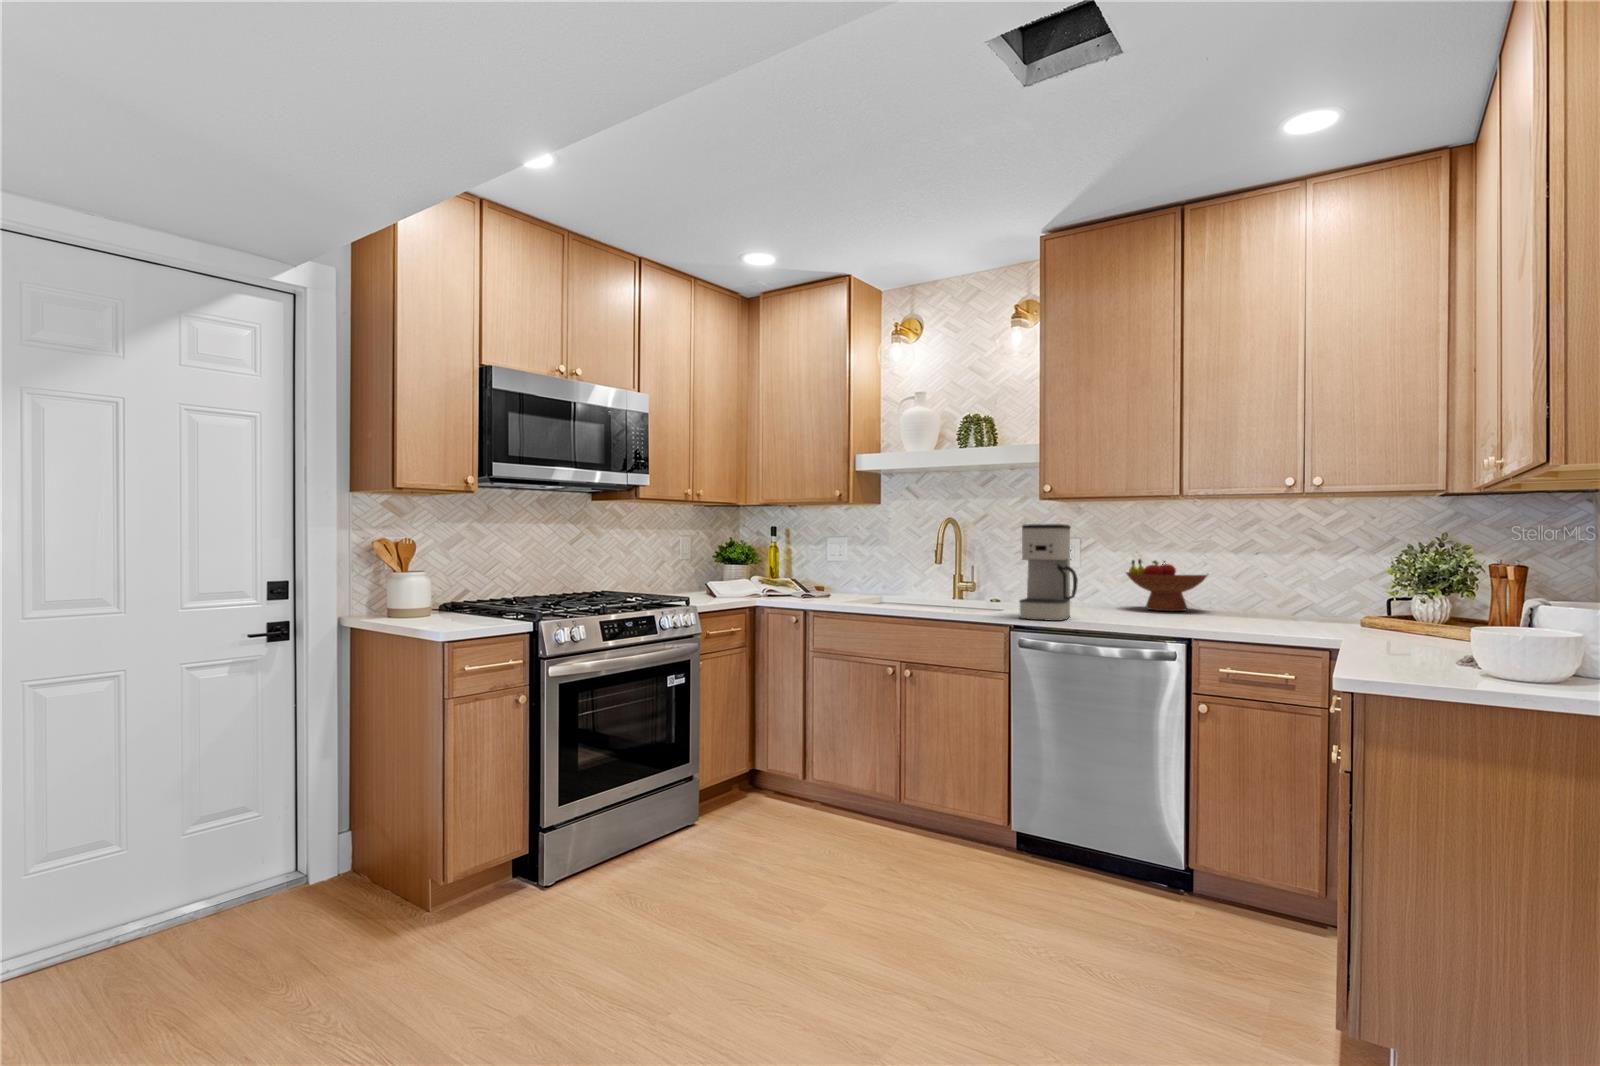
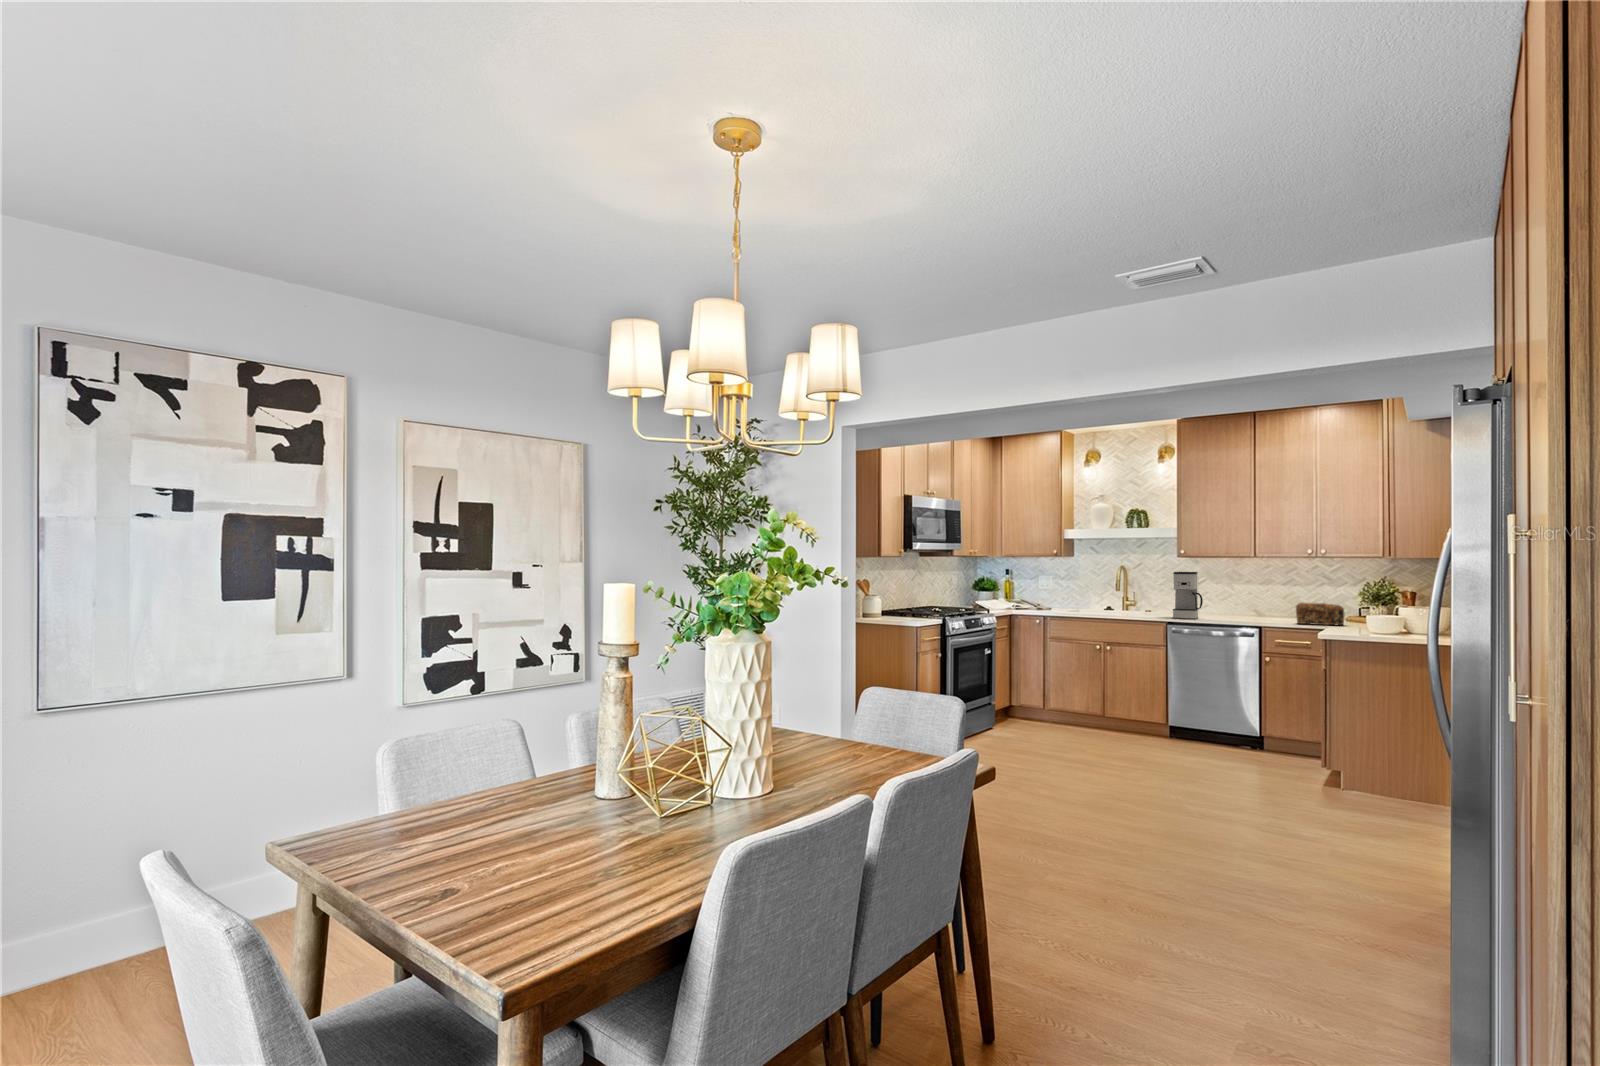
fruit bowl: present [1126,559,1208,611] -> none [1224,589,1270,616]
bread loaf: none [1264,588,1373,639] -> present [1296,603,1344,625]

